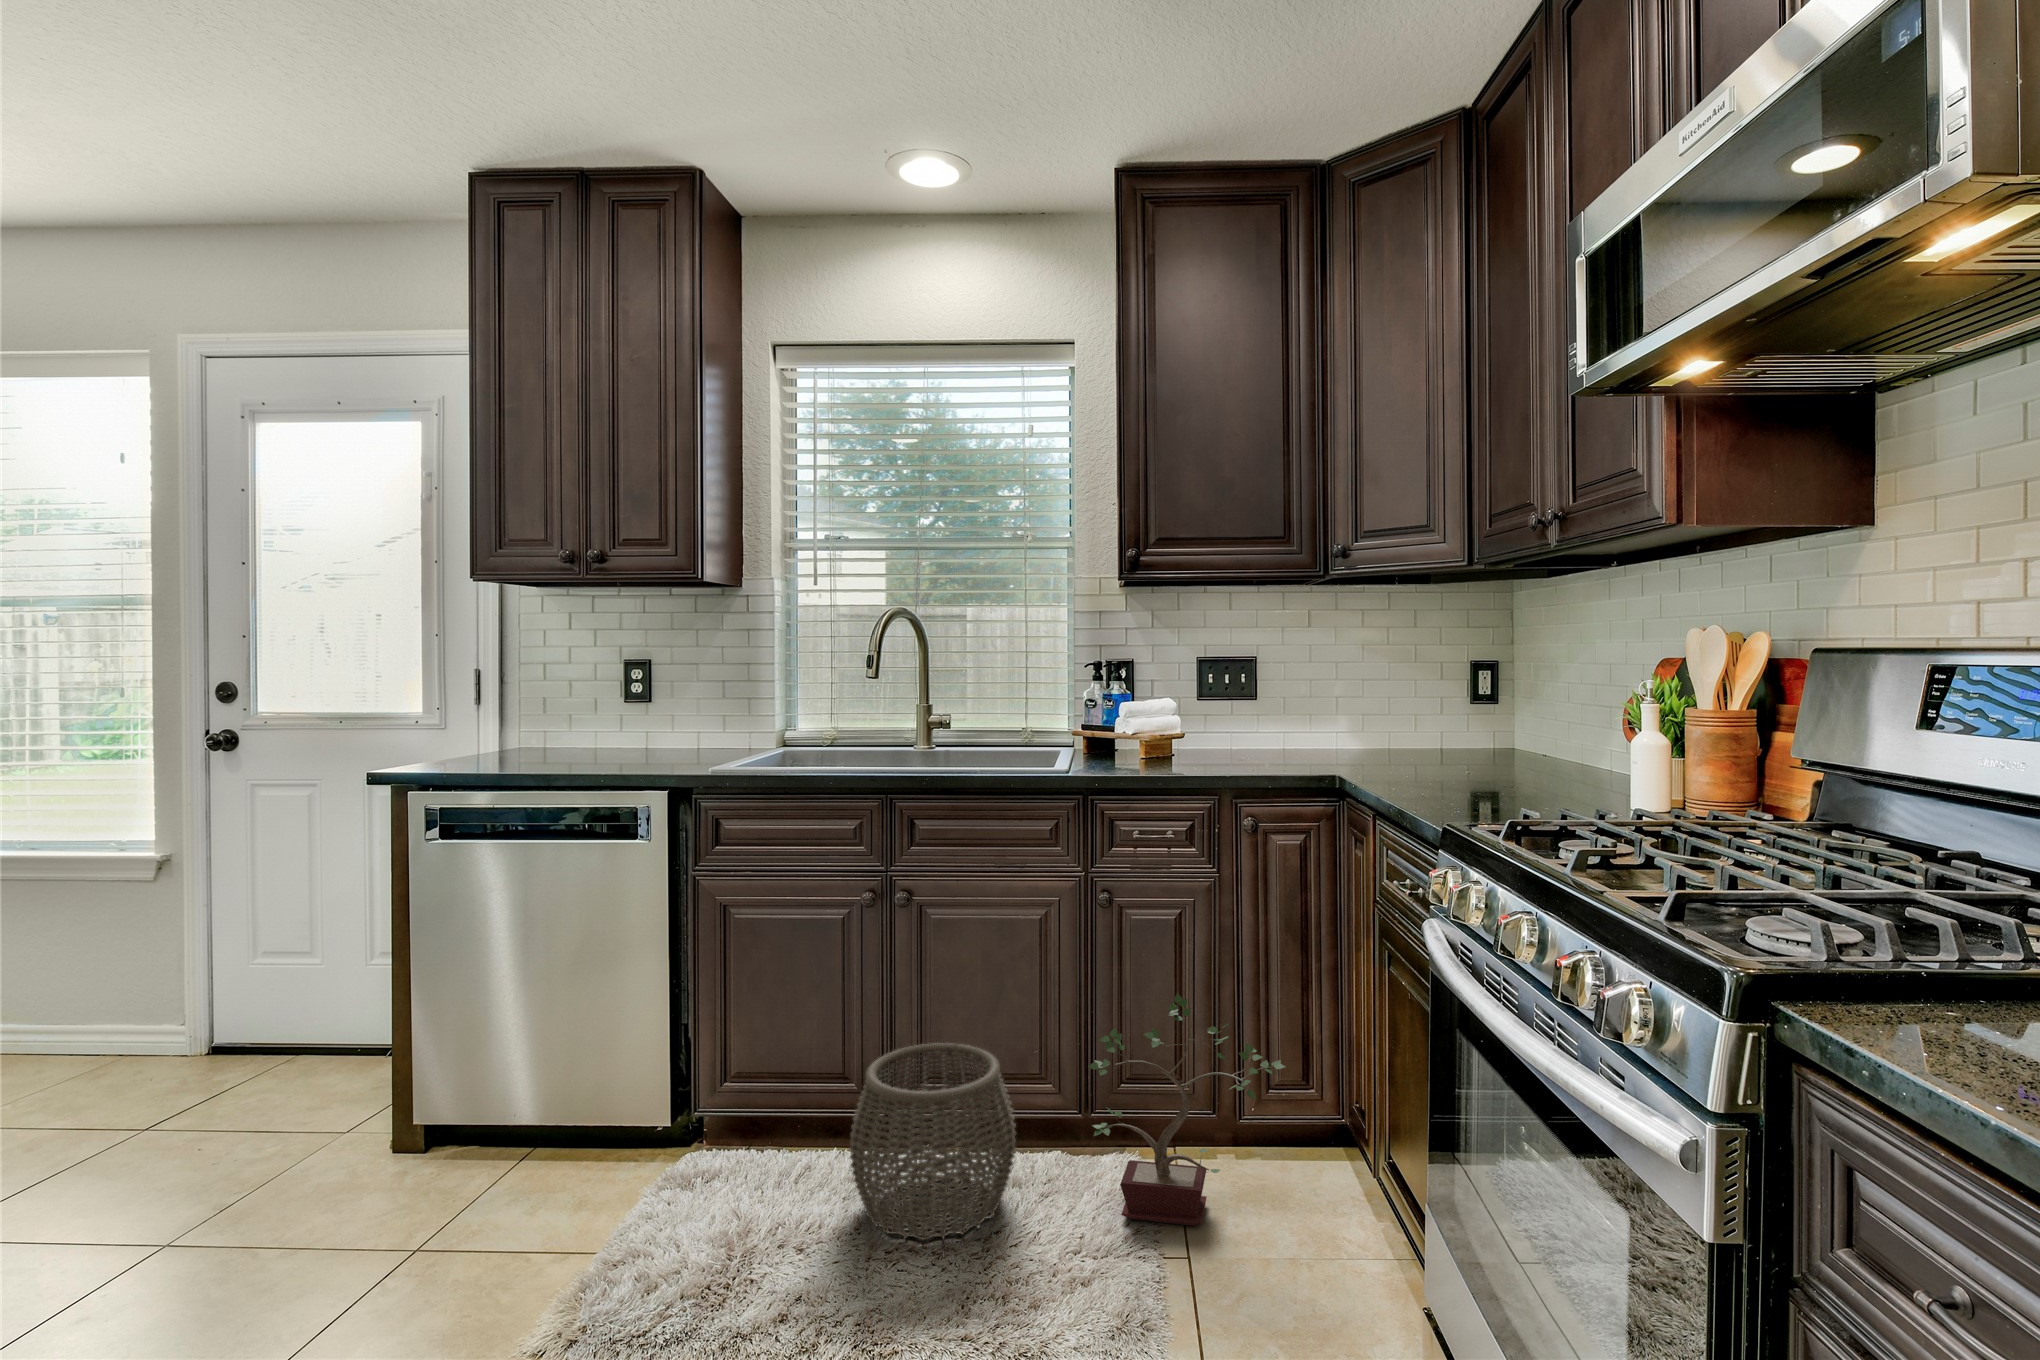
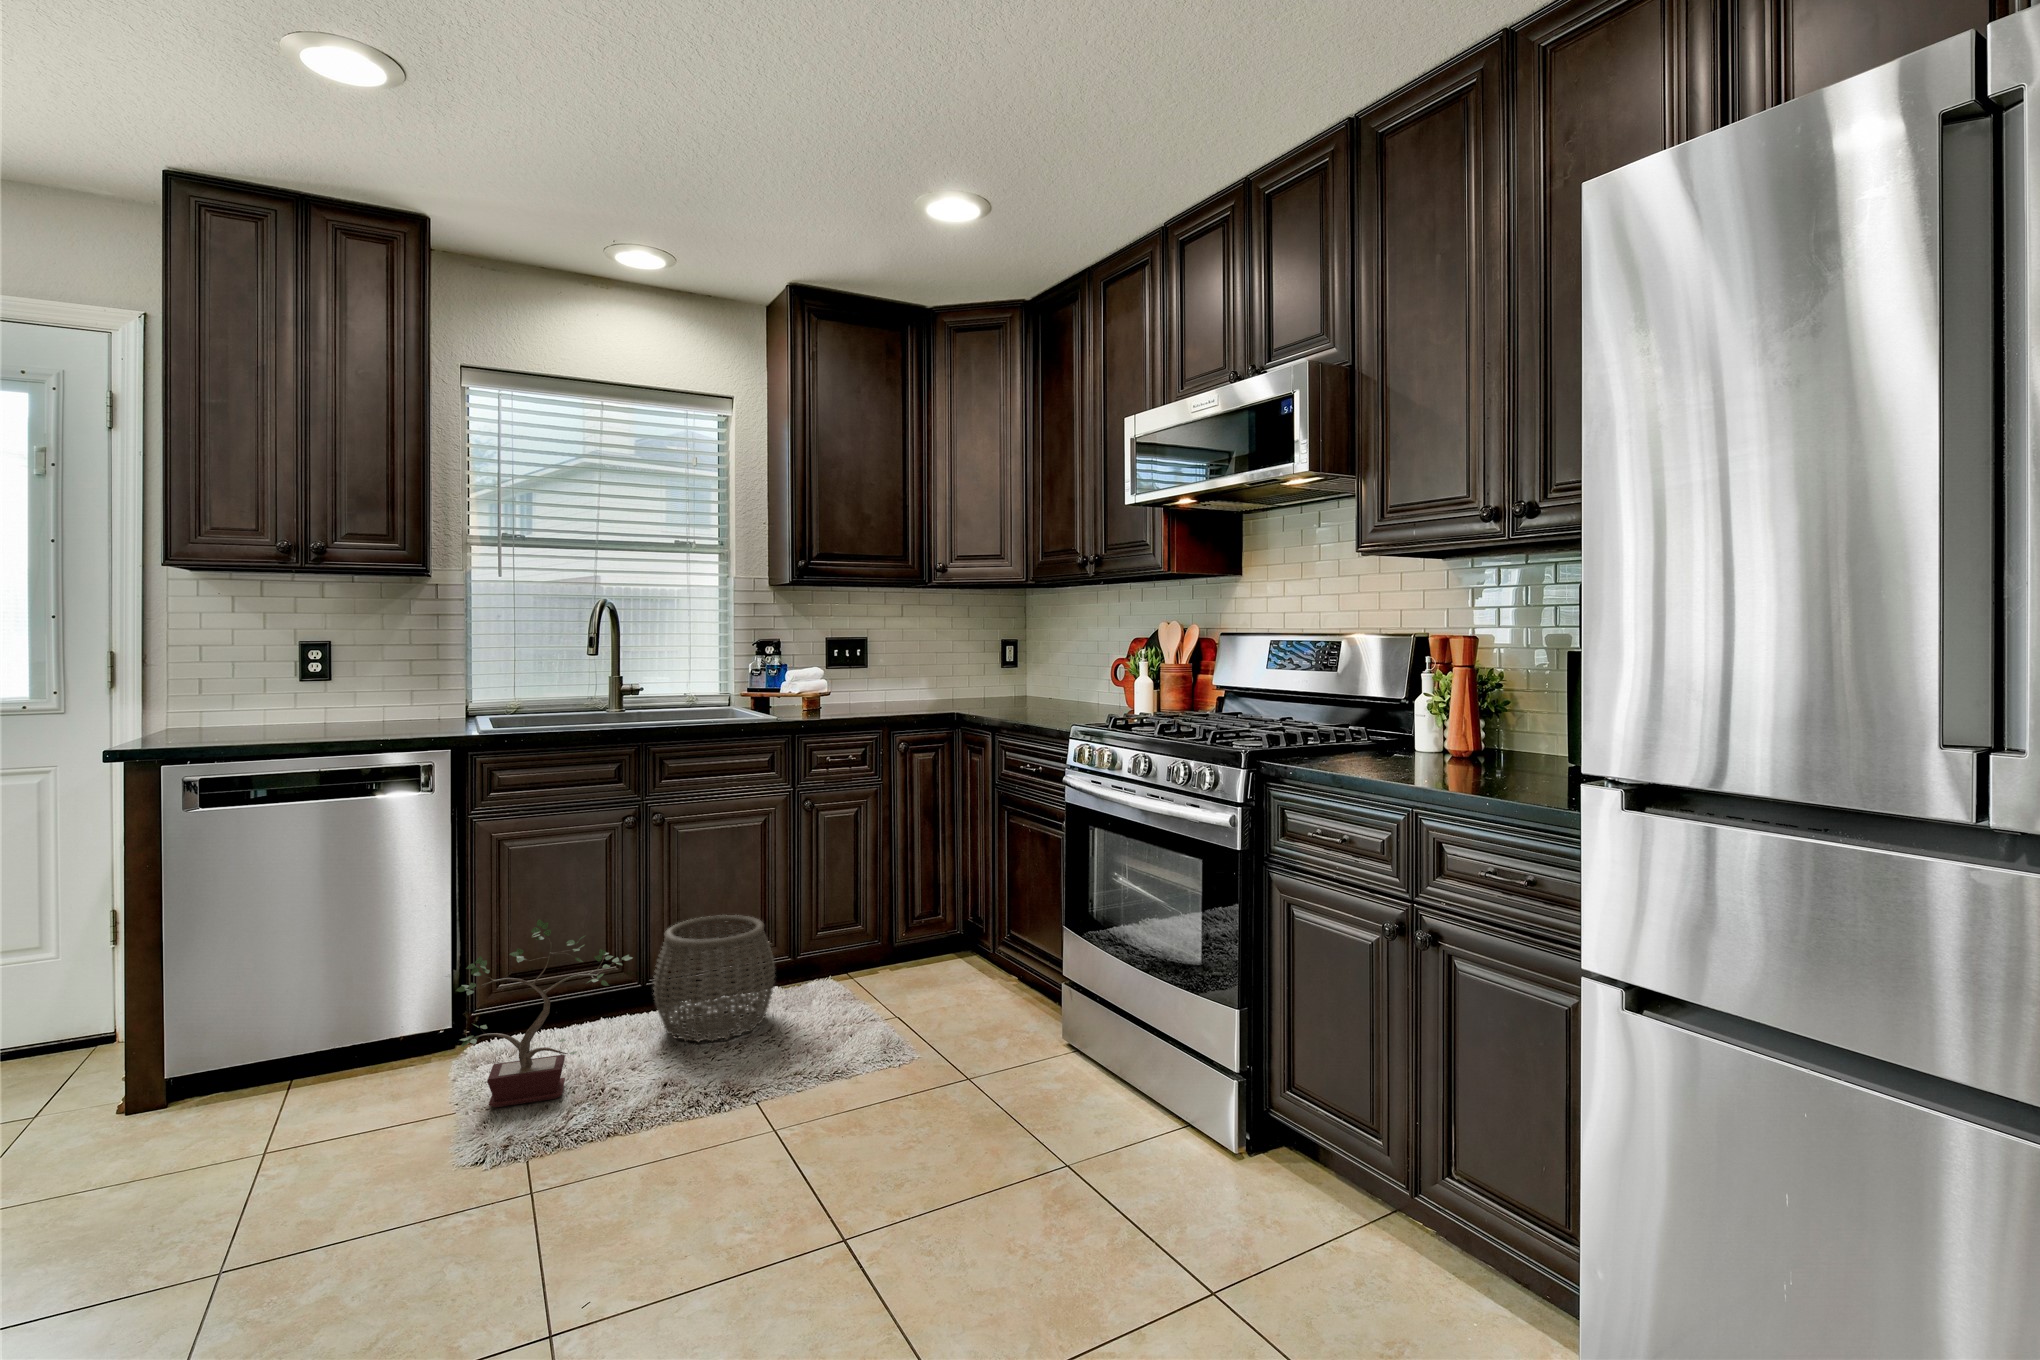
potted plant: present [1088,993,1285,1226] -> present [456,919,633,1108]

